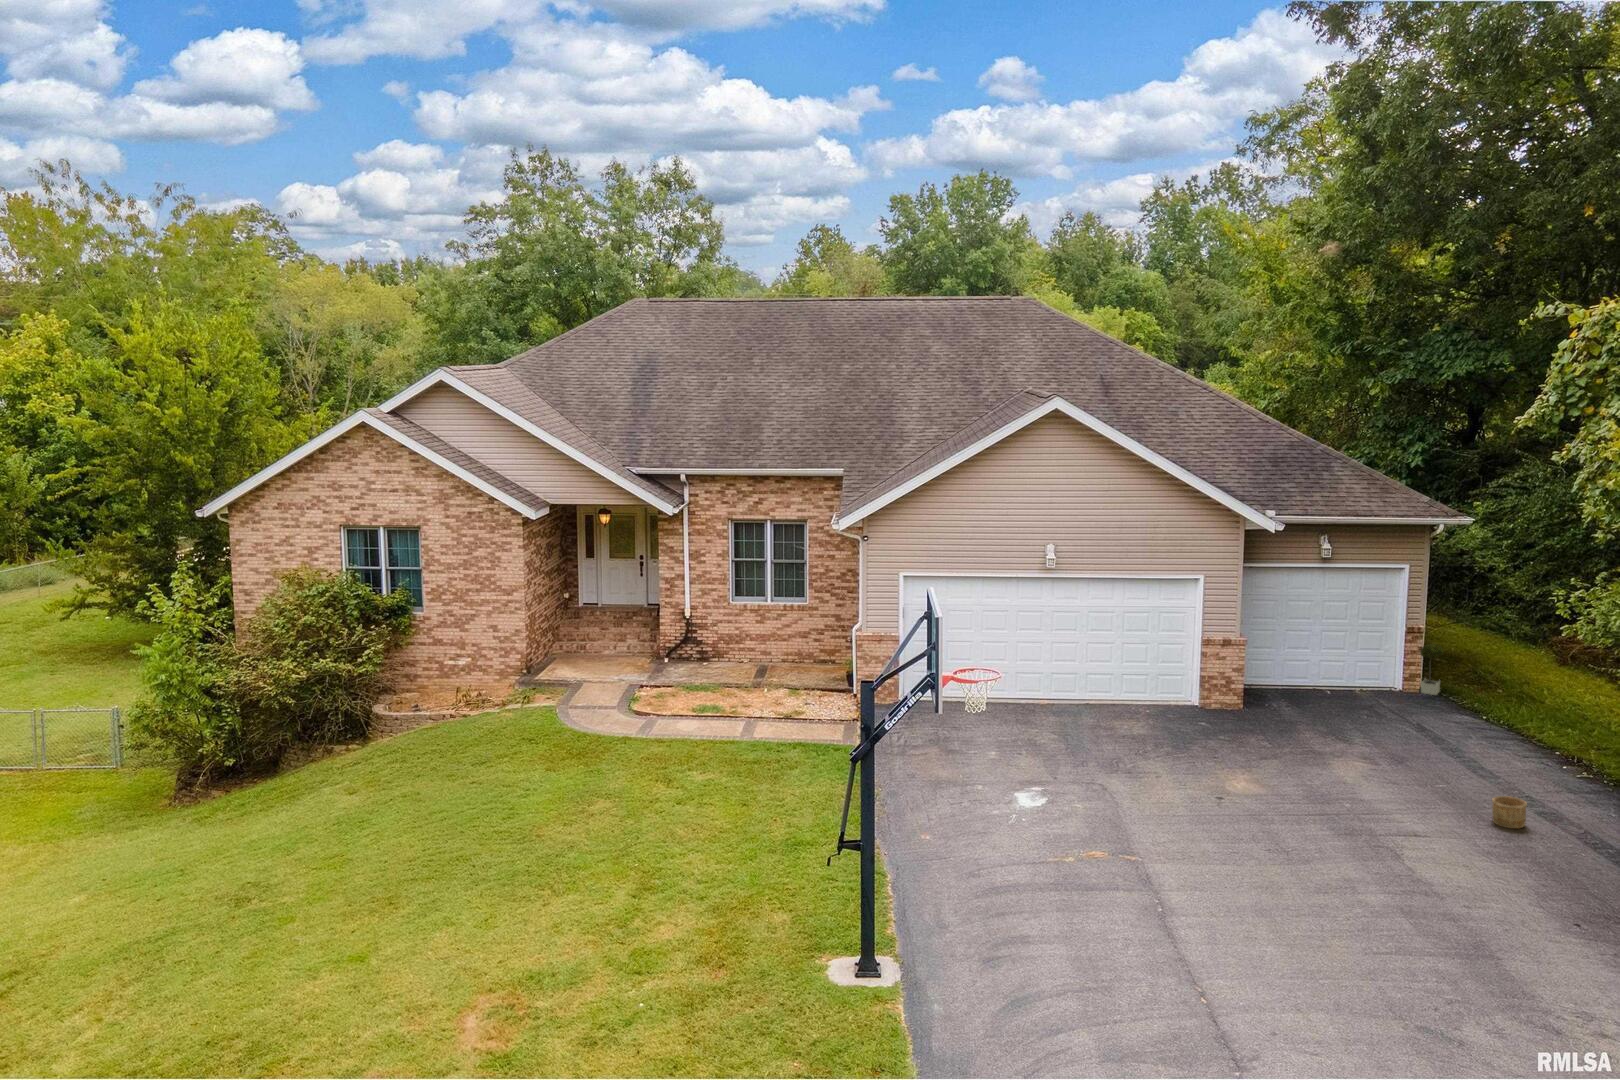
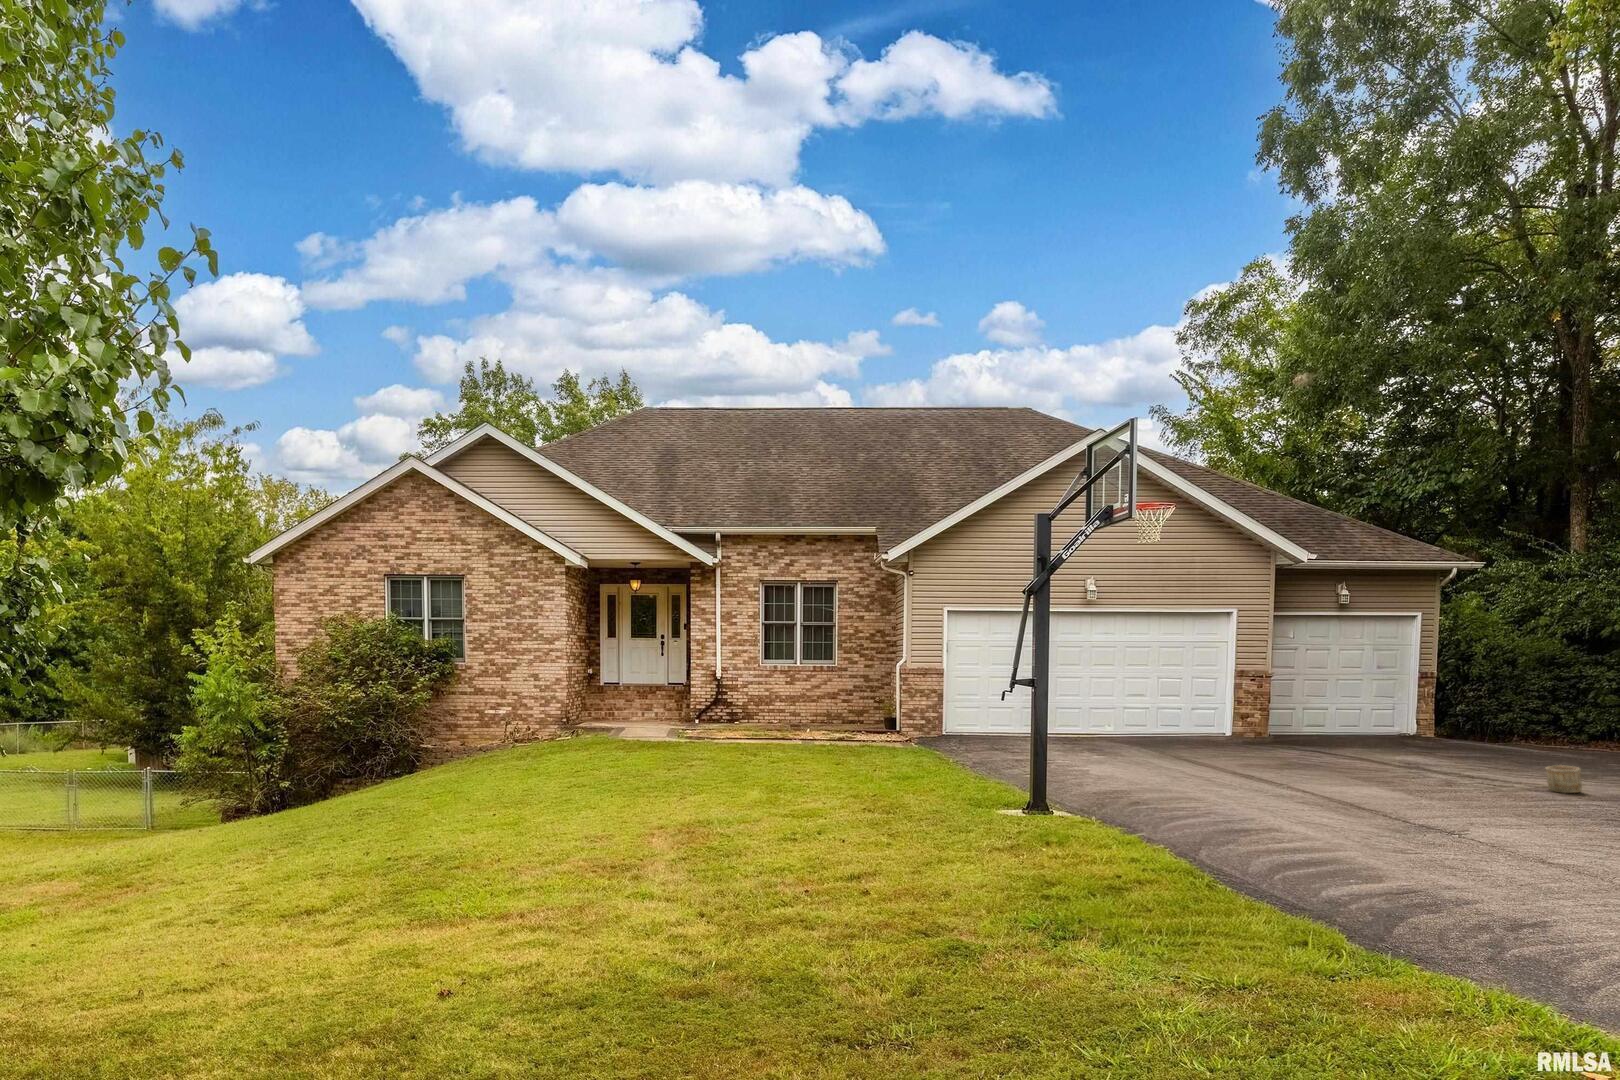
potted tree: present [1420,644,1444,695] -> none [1427,686,1451,736]

